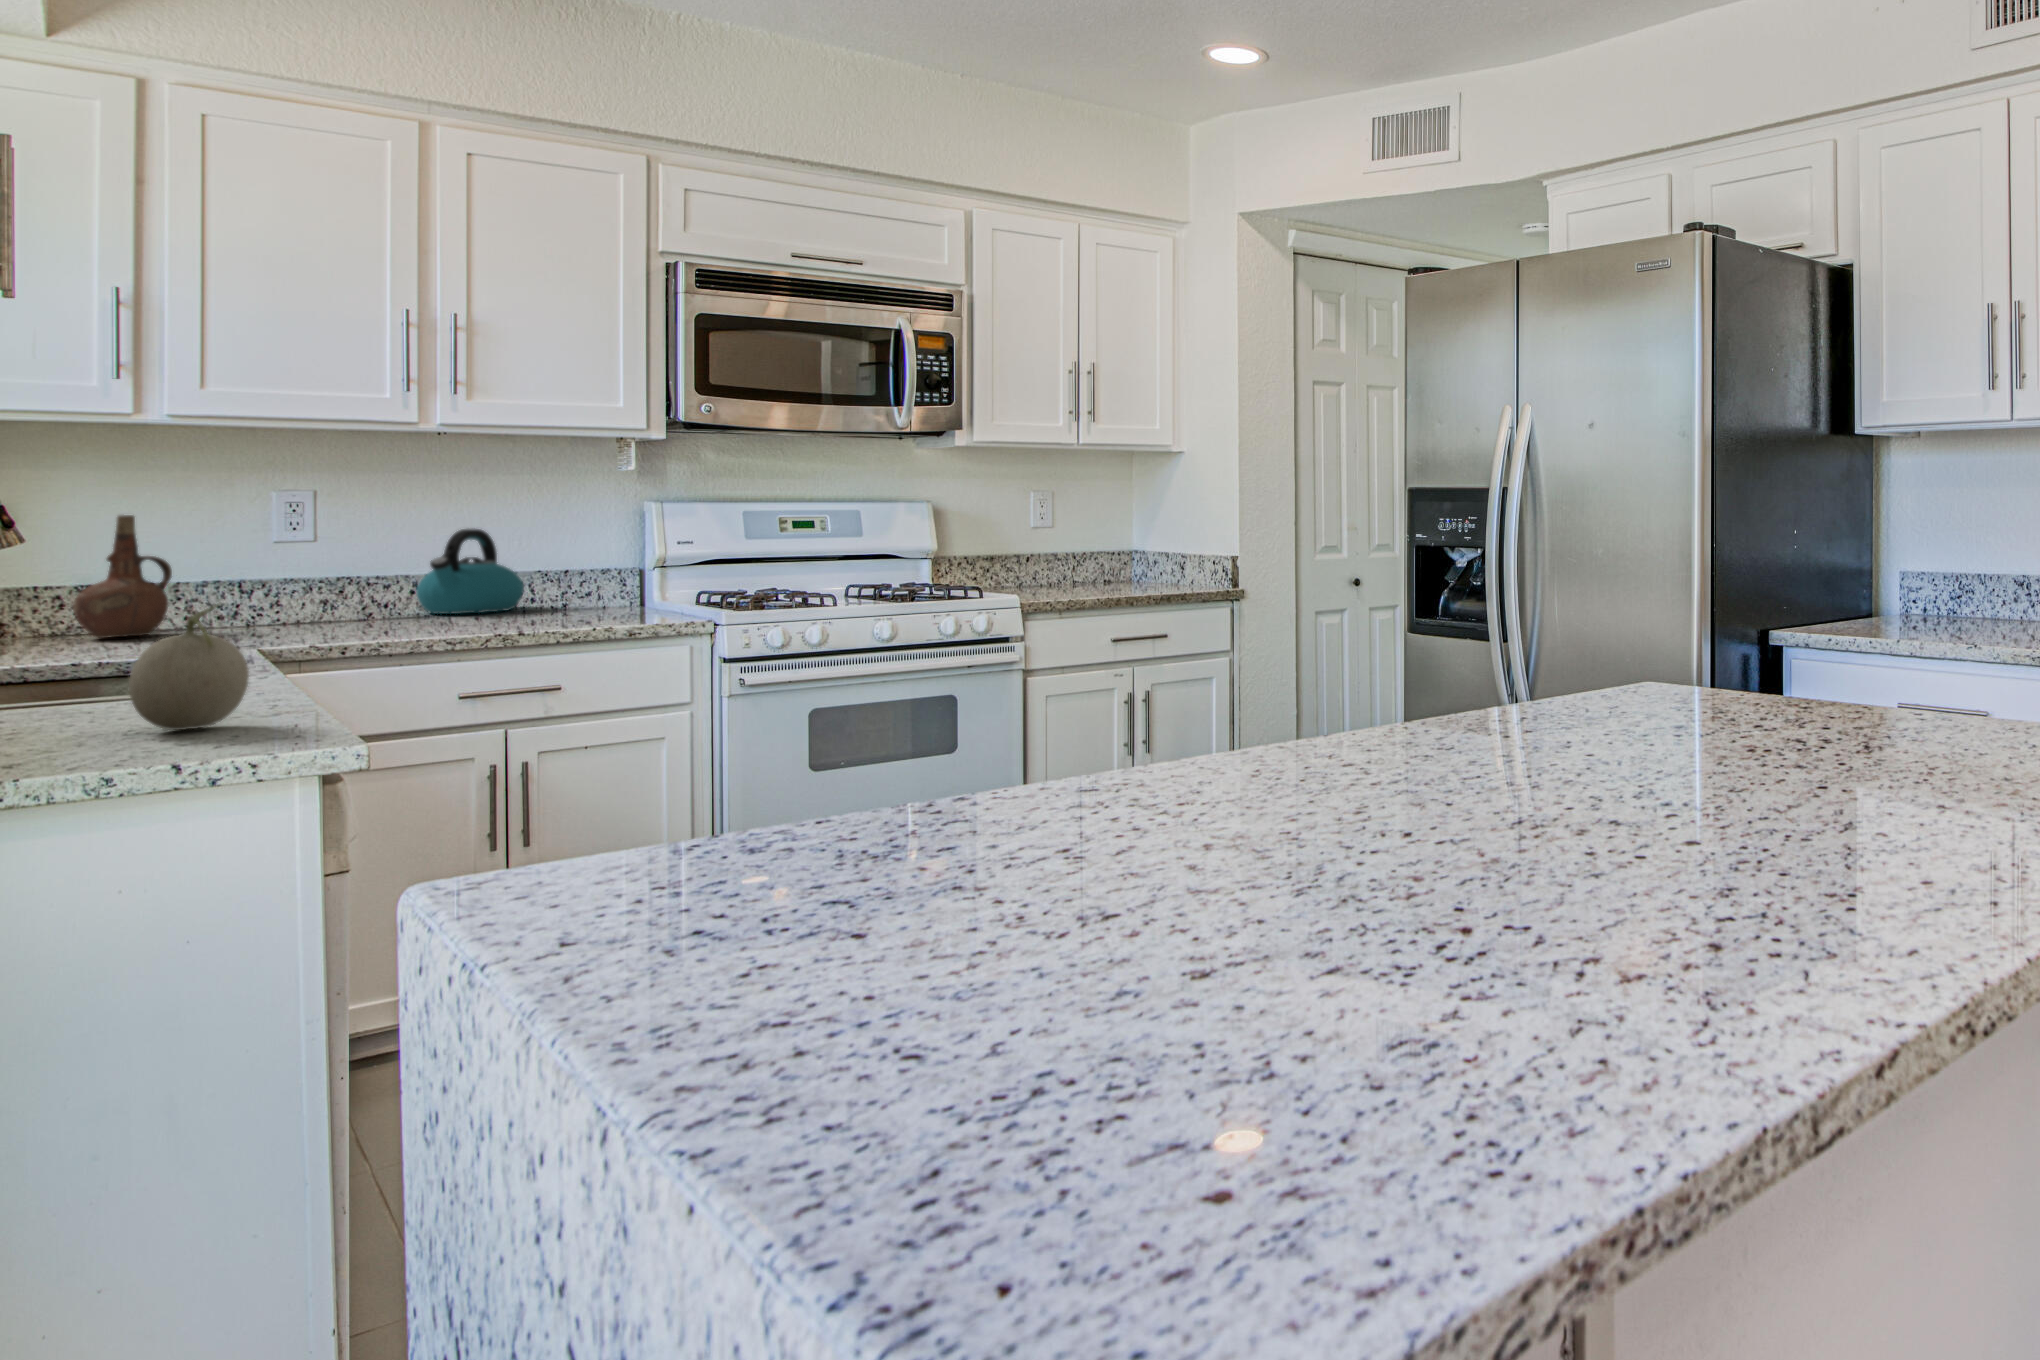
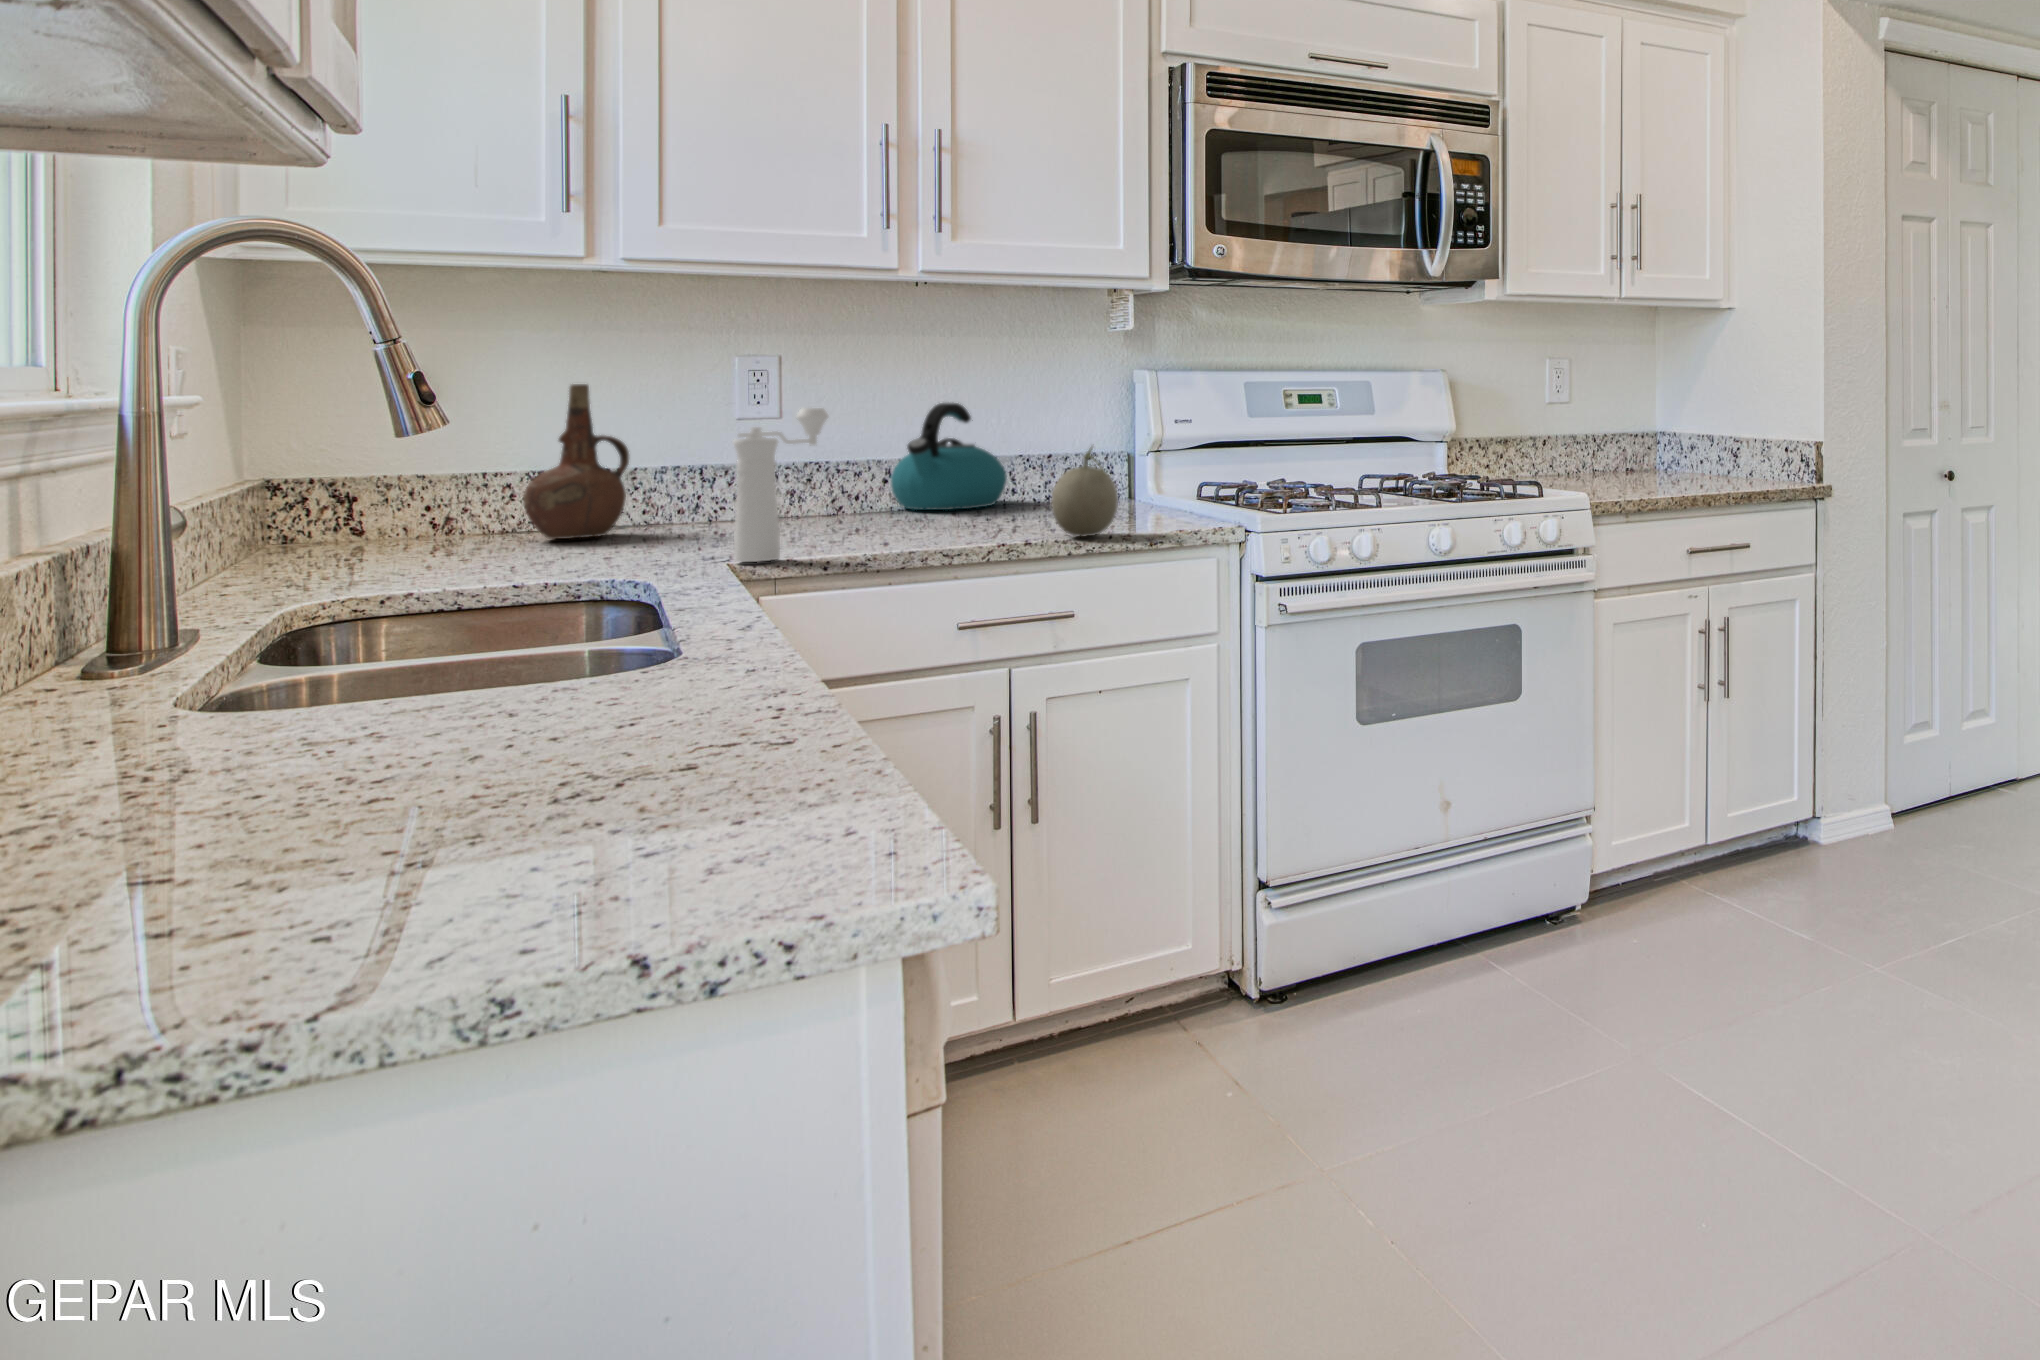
pepper mill: none [264,533,351,648] -> present [733,408,828,562]
fruit: present [129,603,249,730] -> present [1051,447,1118,537]

